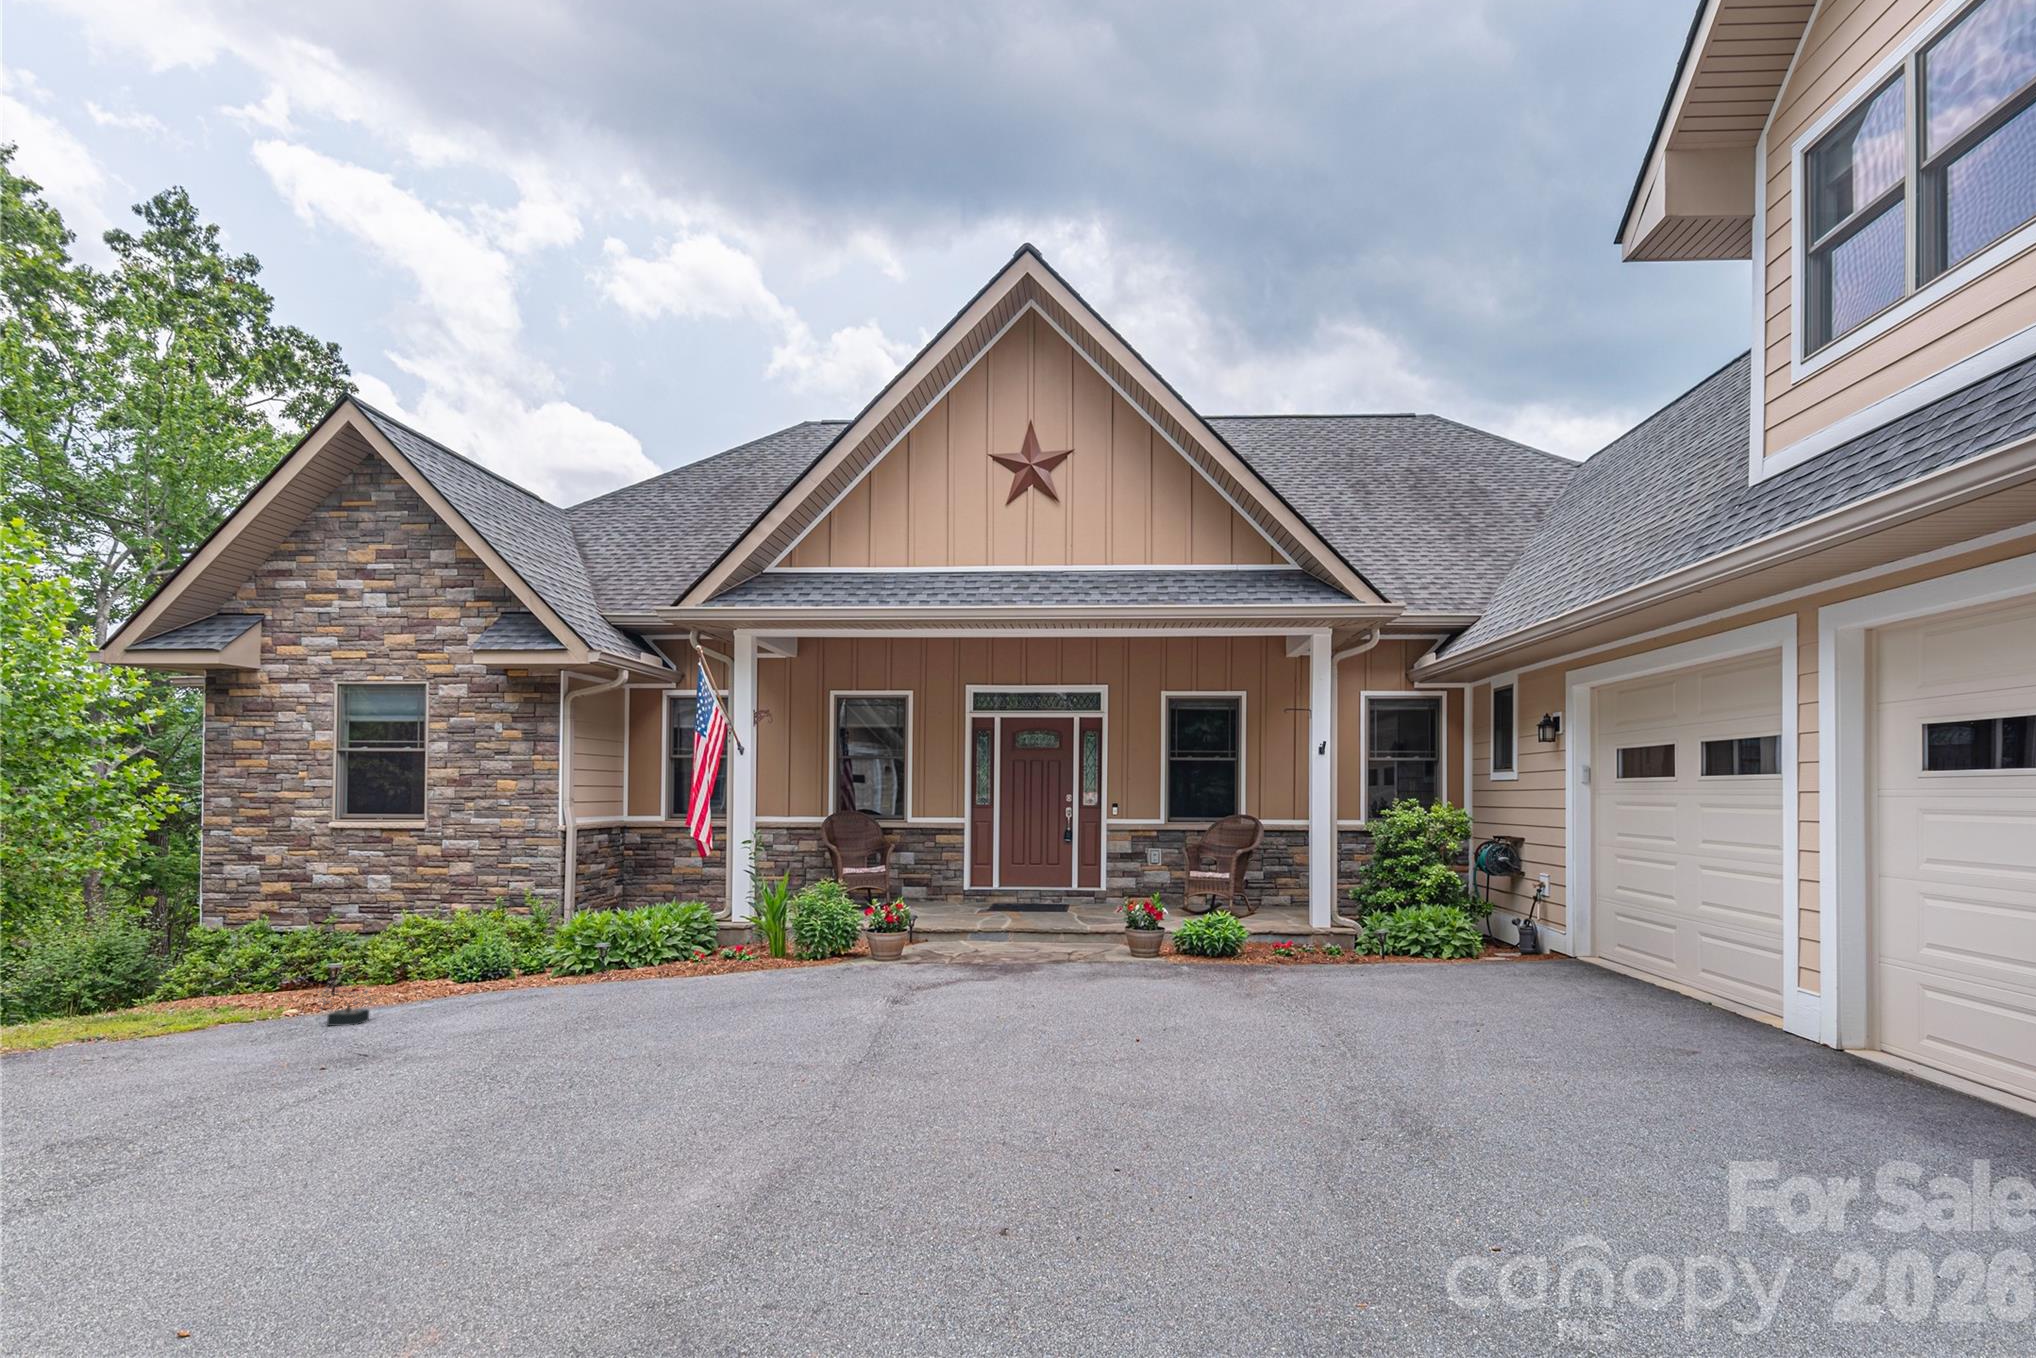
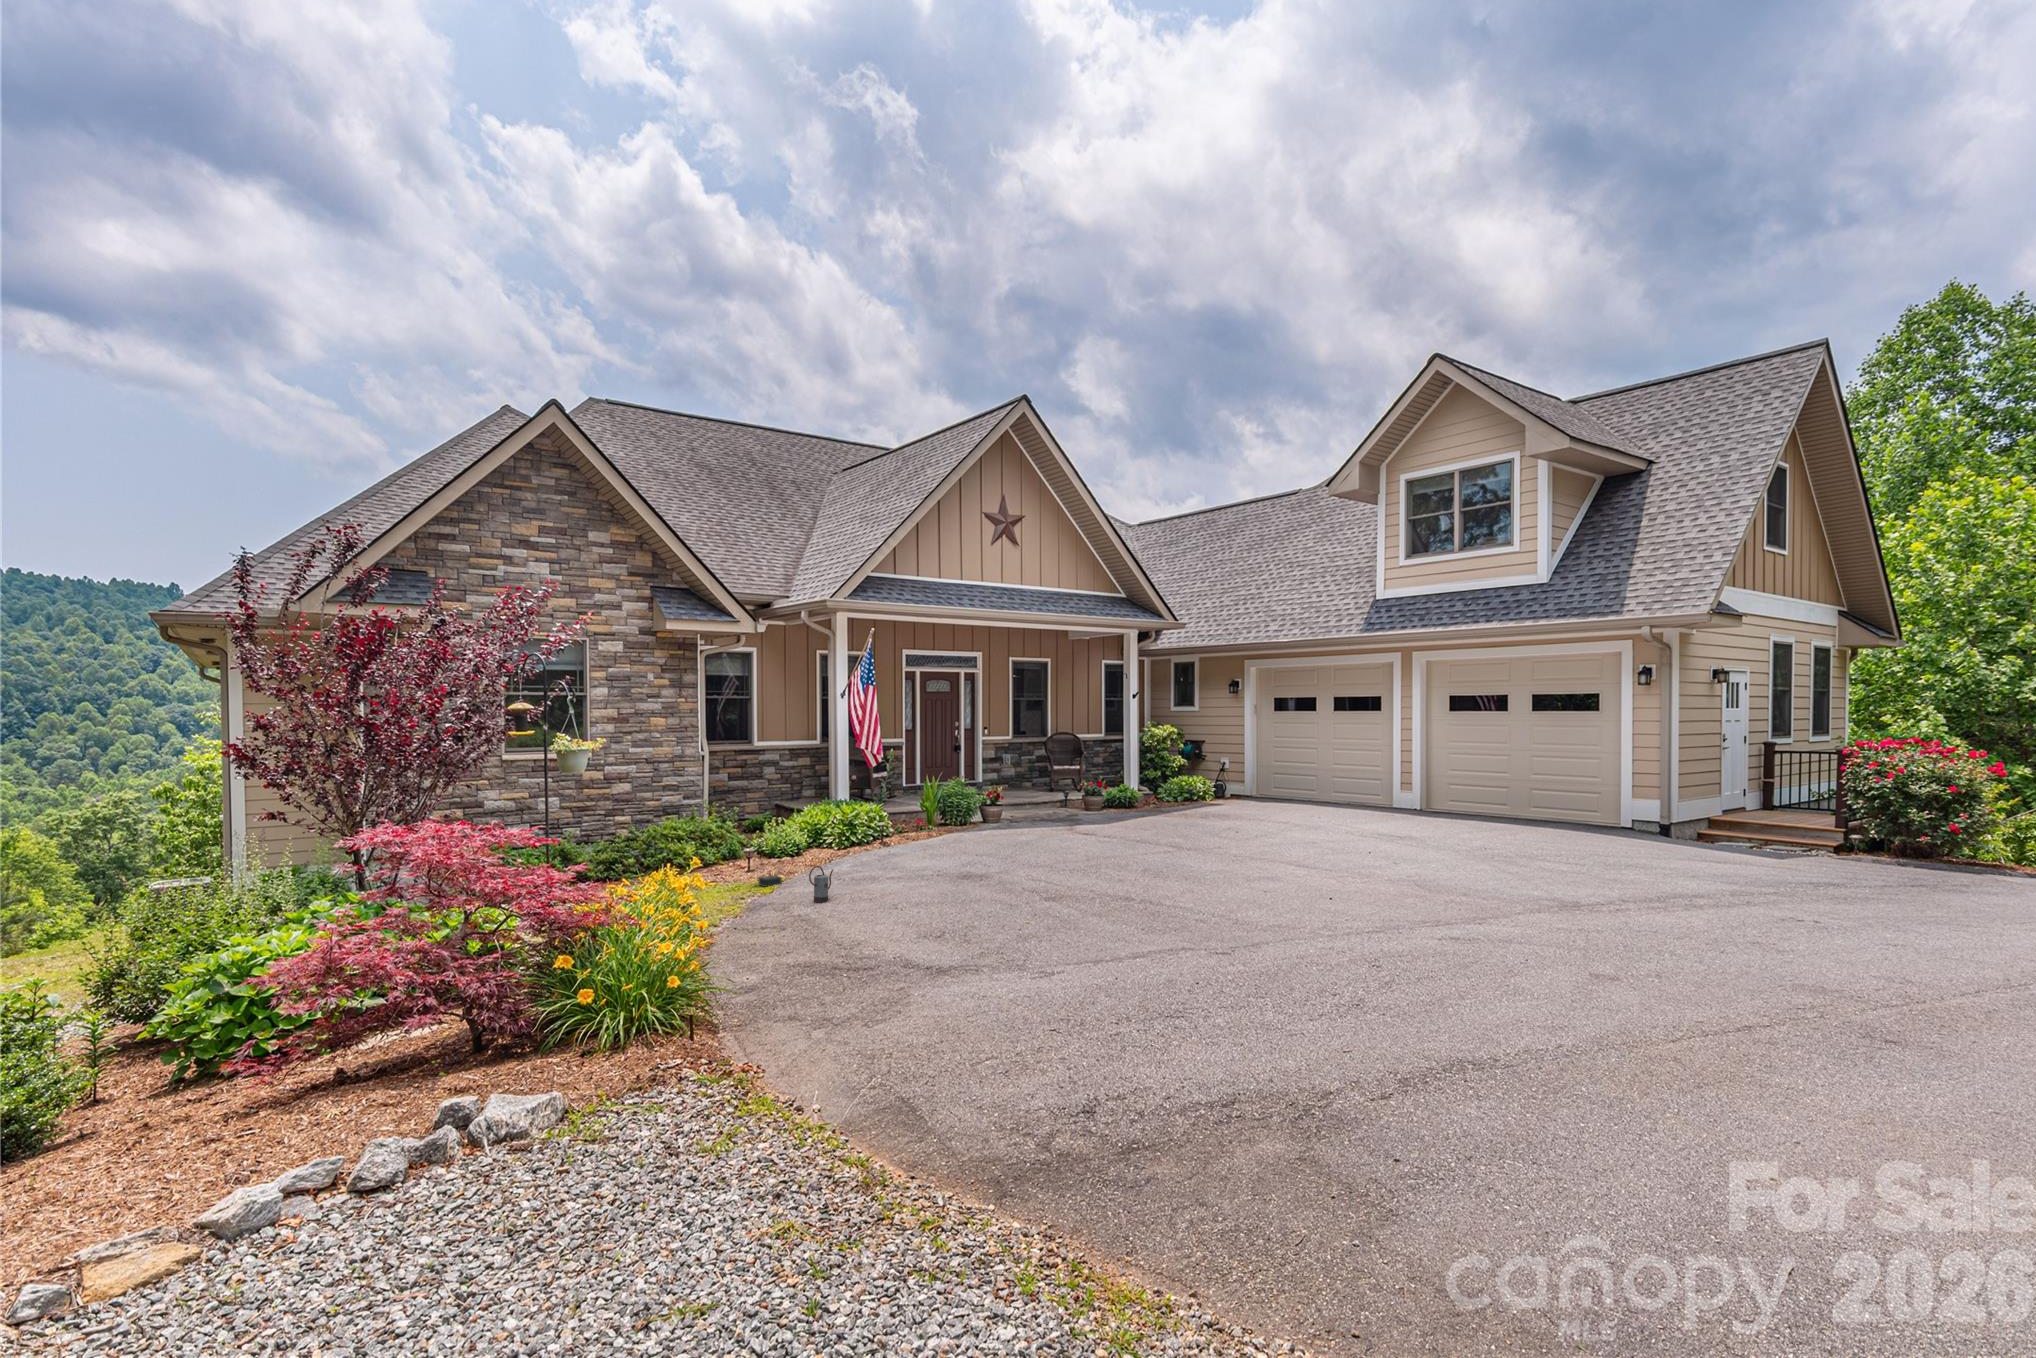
watering can: none [210,1004,273,1067] -> present [809,866,833,903]

